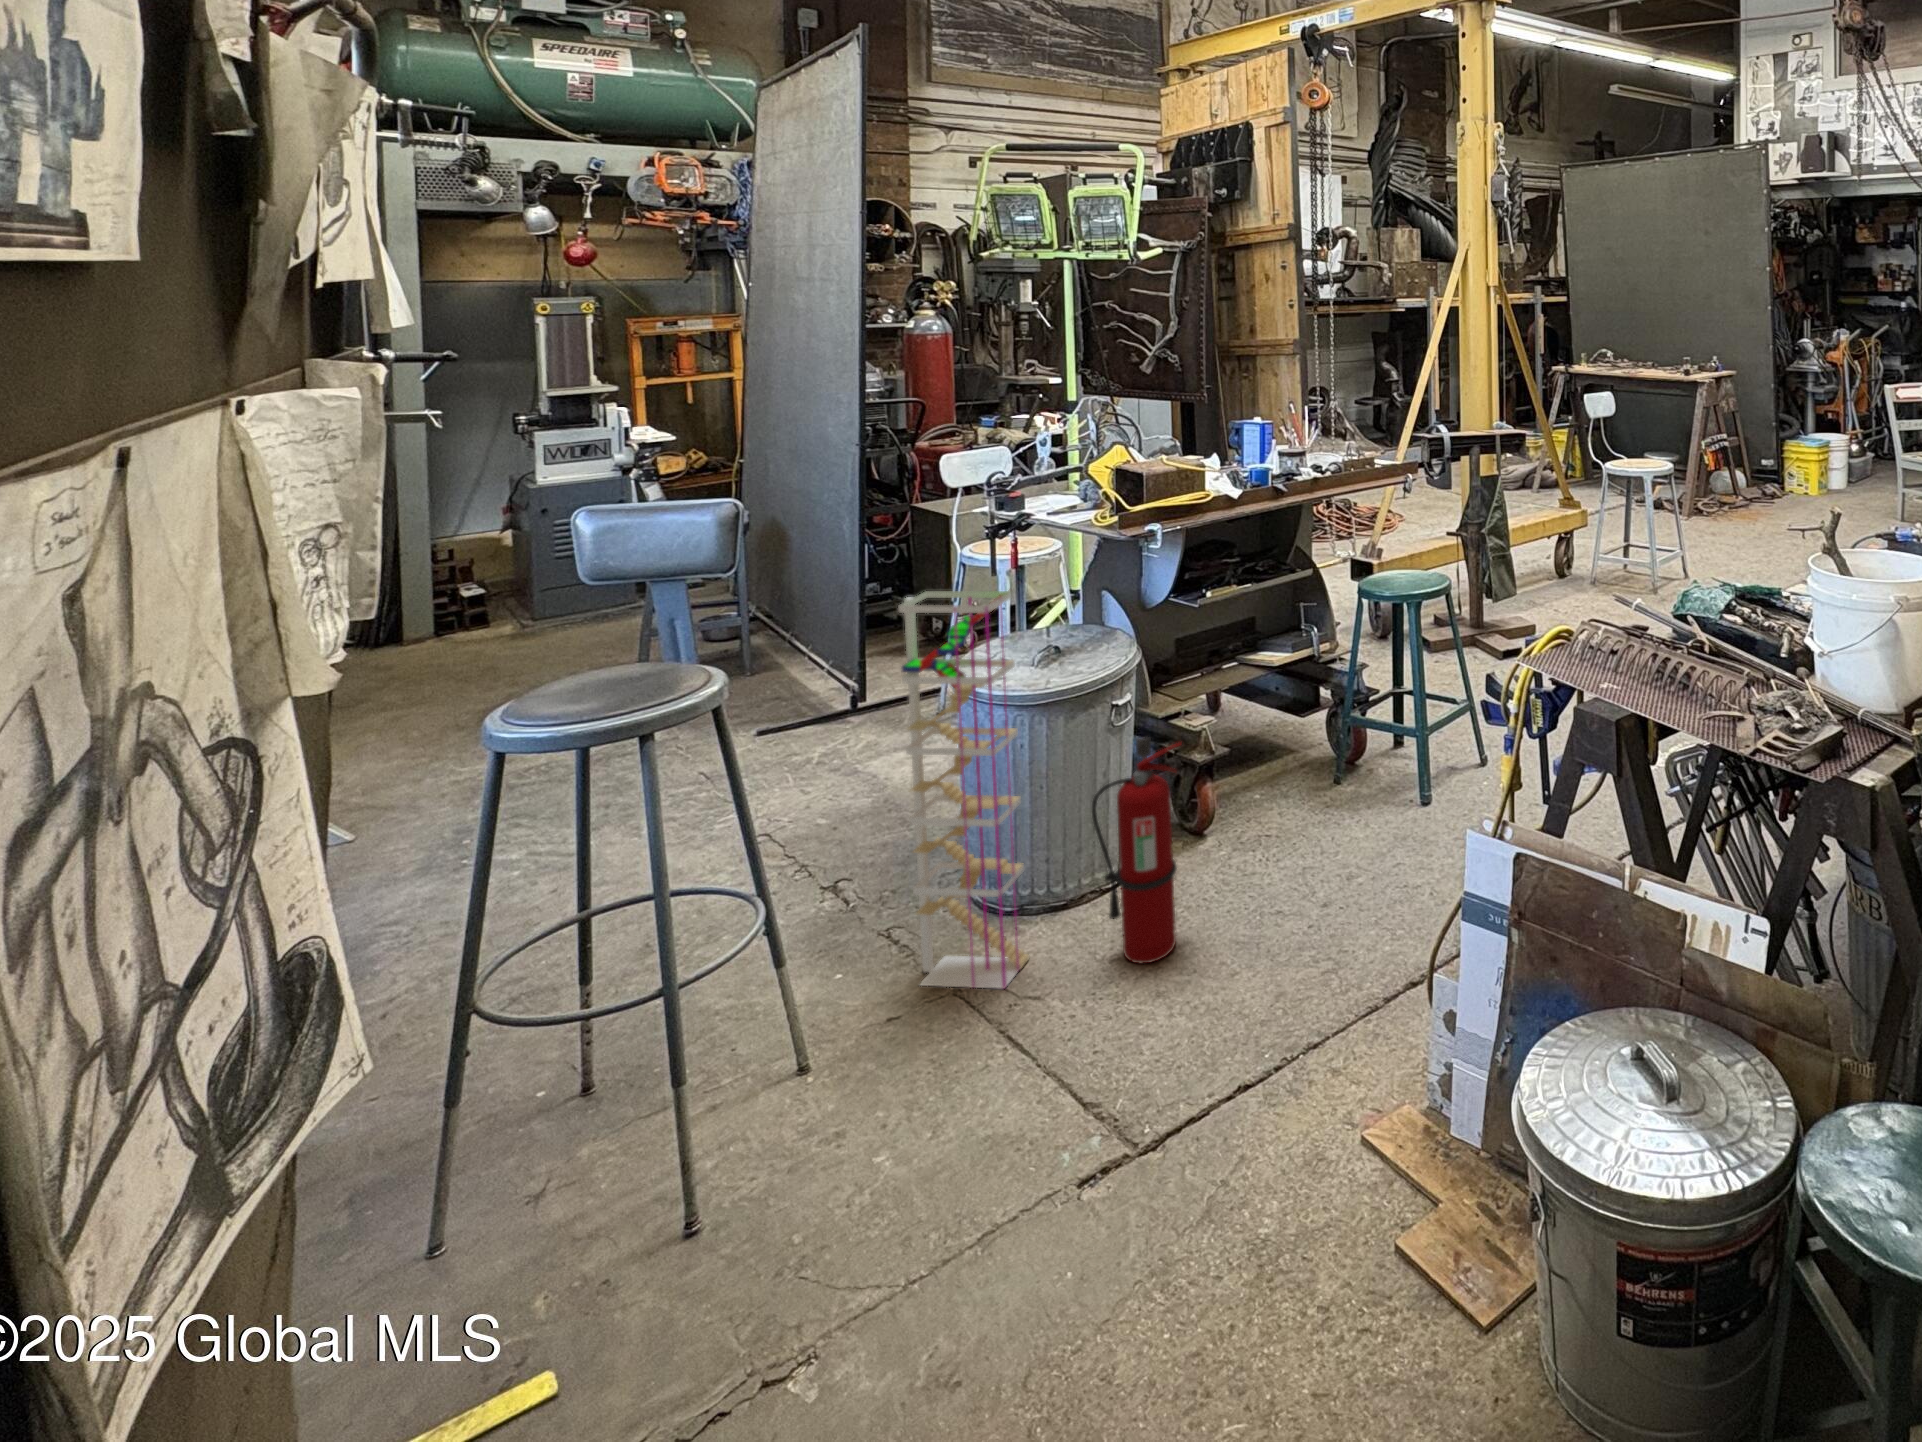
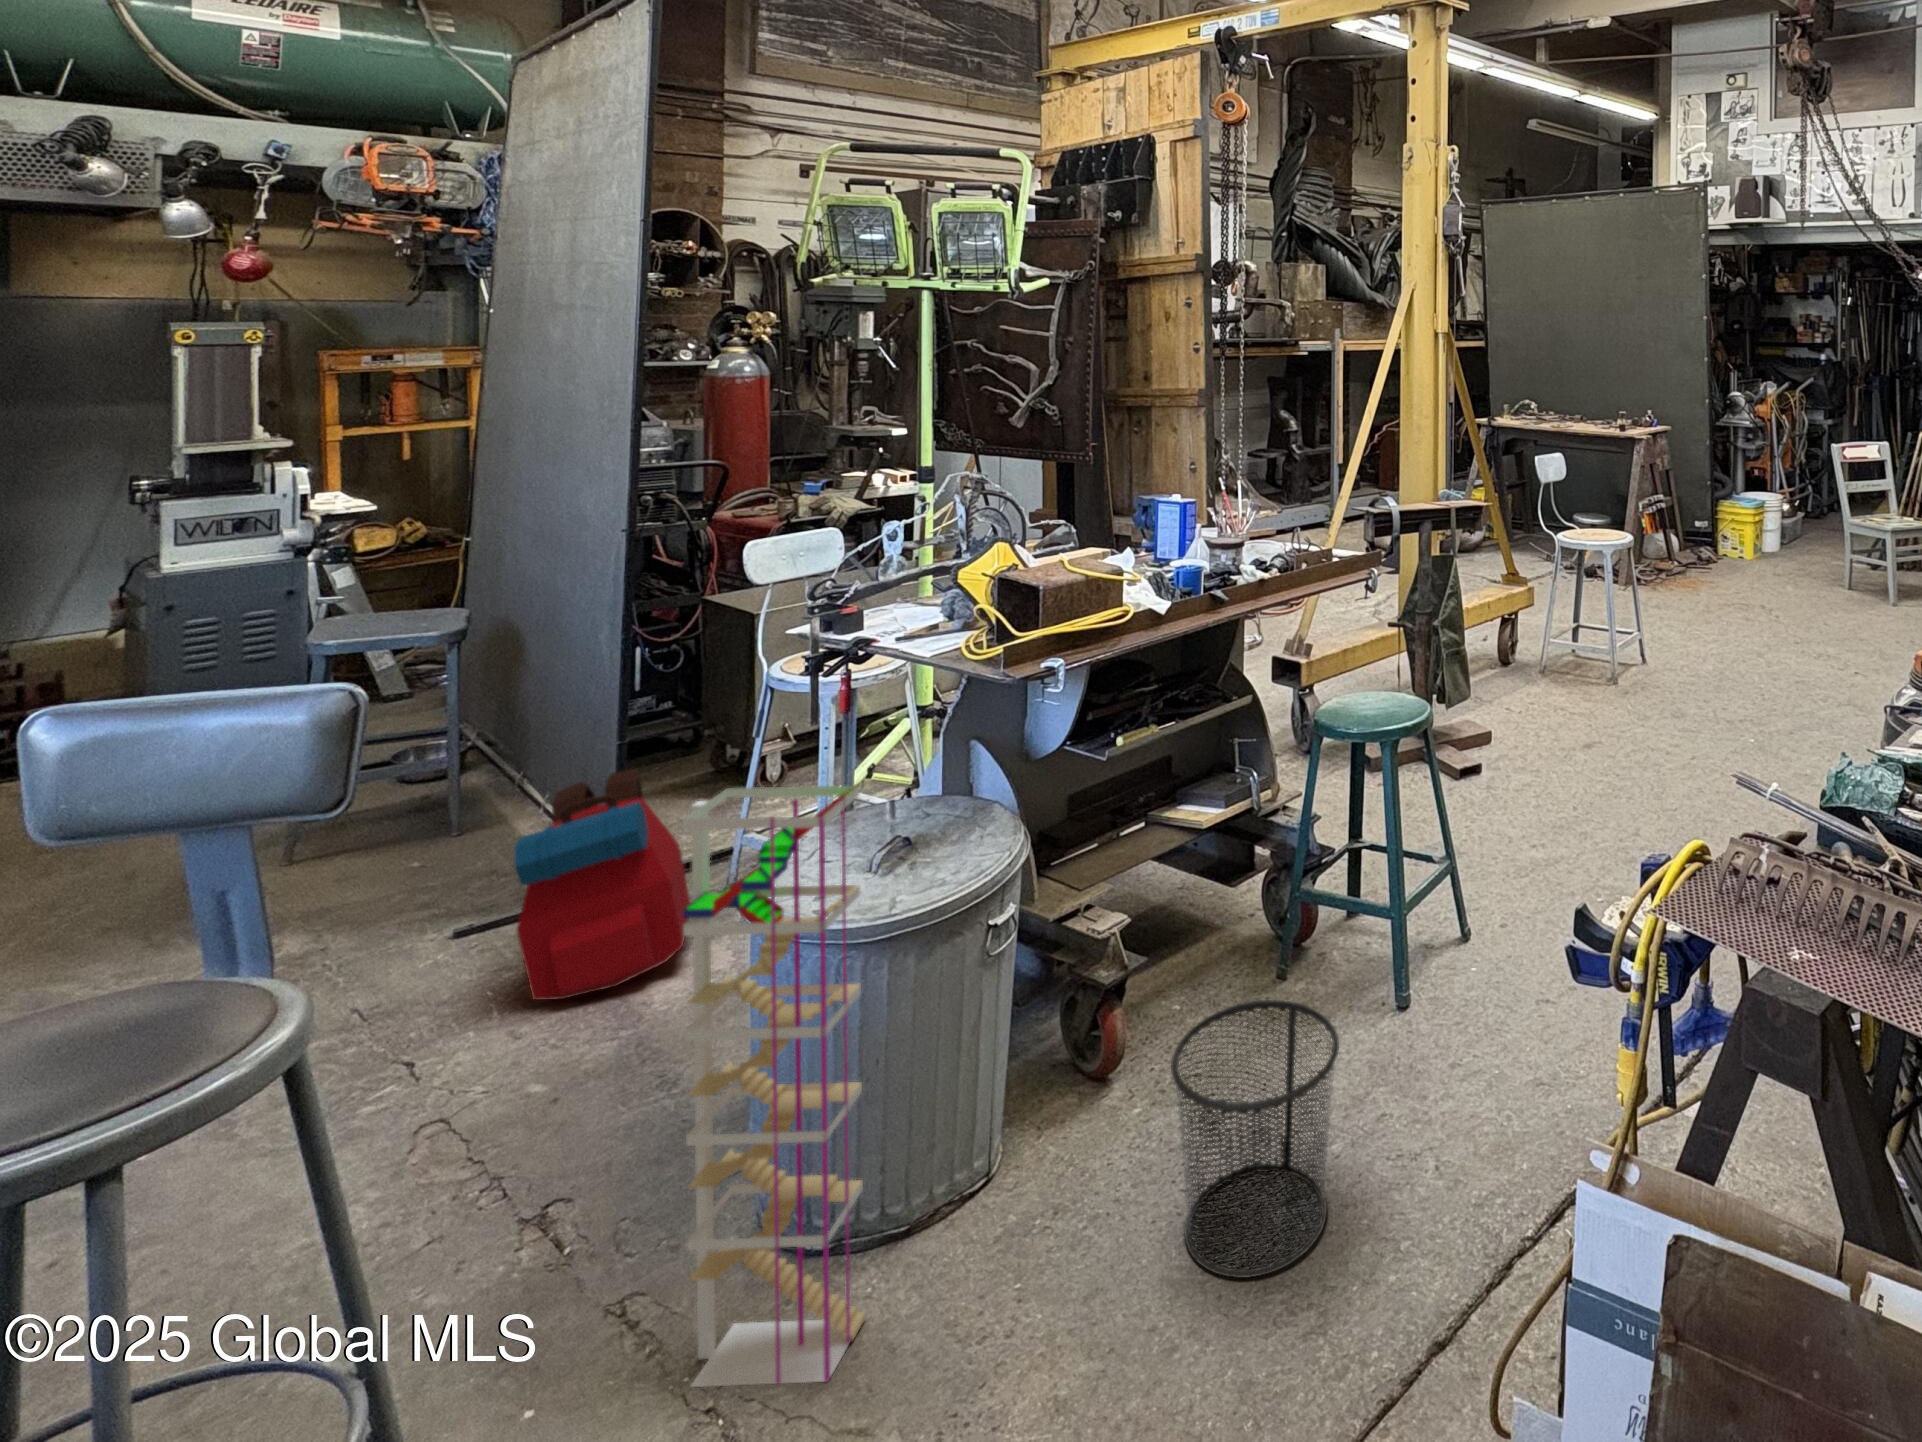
backpack: none [789,616,910,775] -> present [515,769,691,1000]
fire extinguisher: present [1092,737,1181,963] -> none [968,977,1103,1314]
waste bin: none [1233,771,1356,954] -> present [1171,1000,1339,1278]

